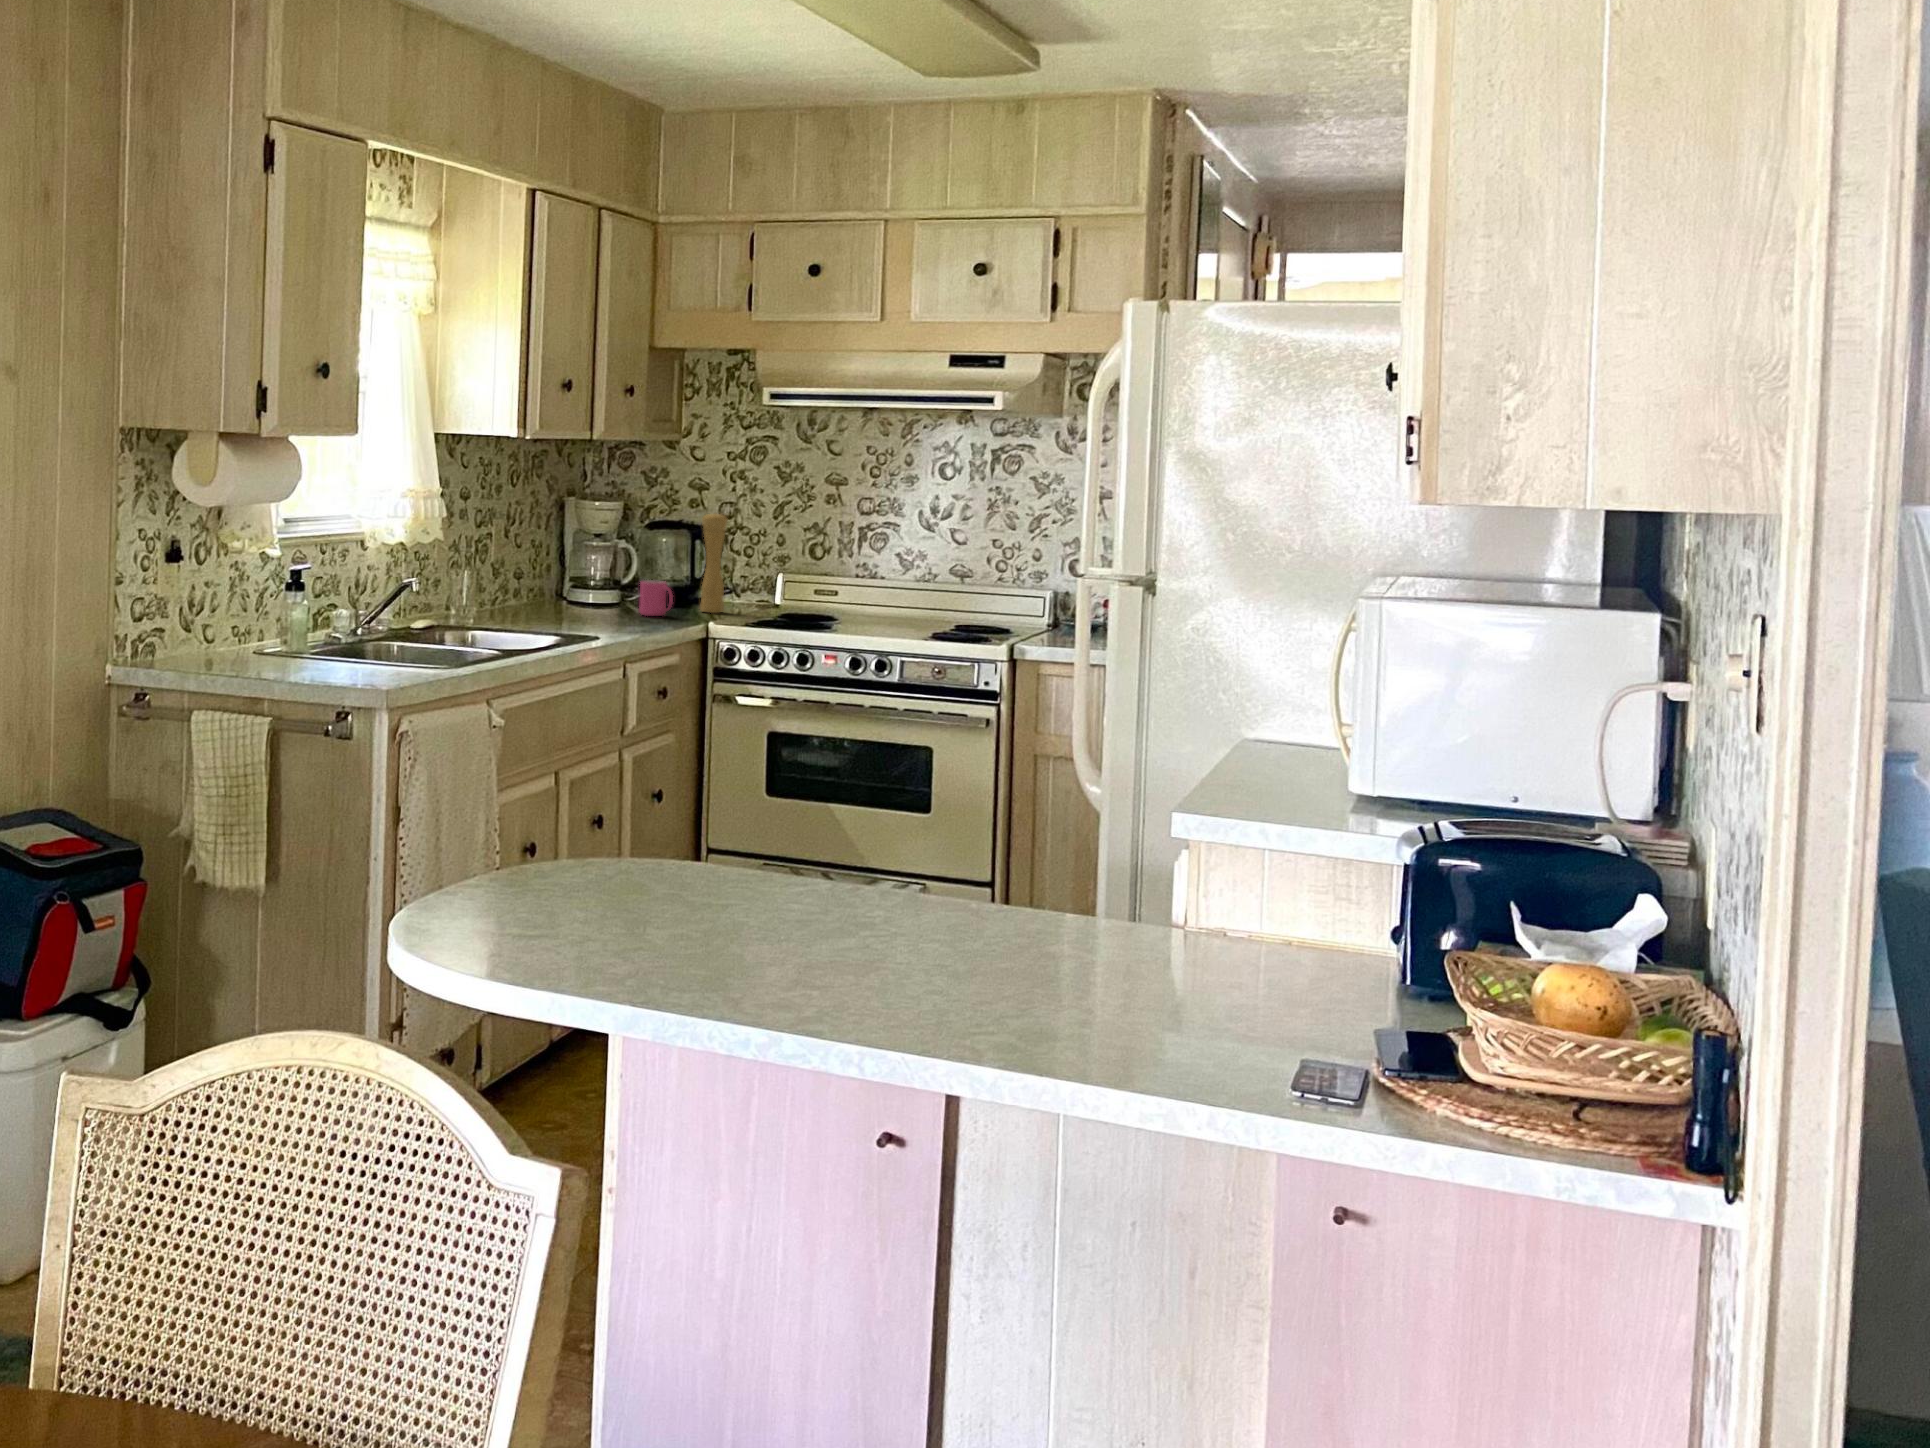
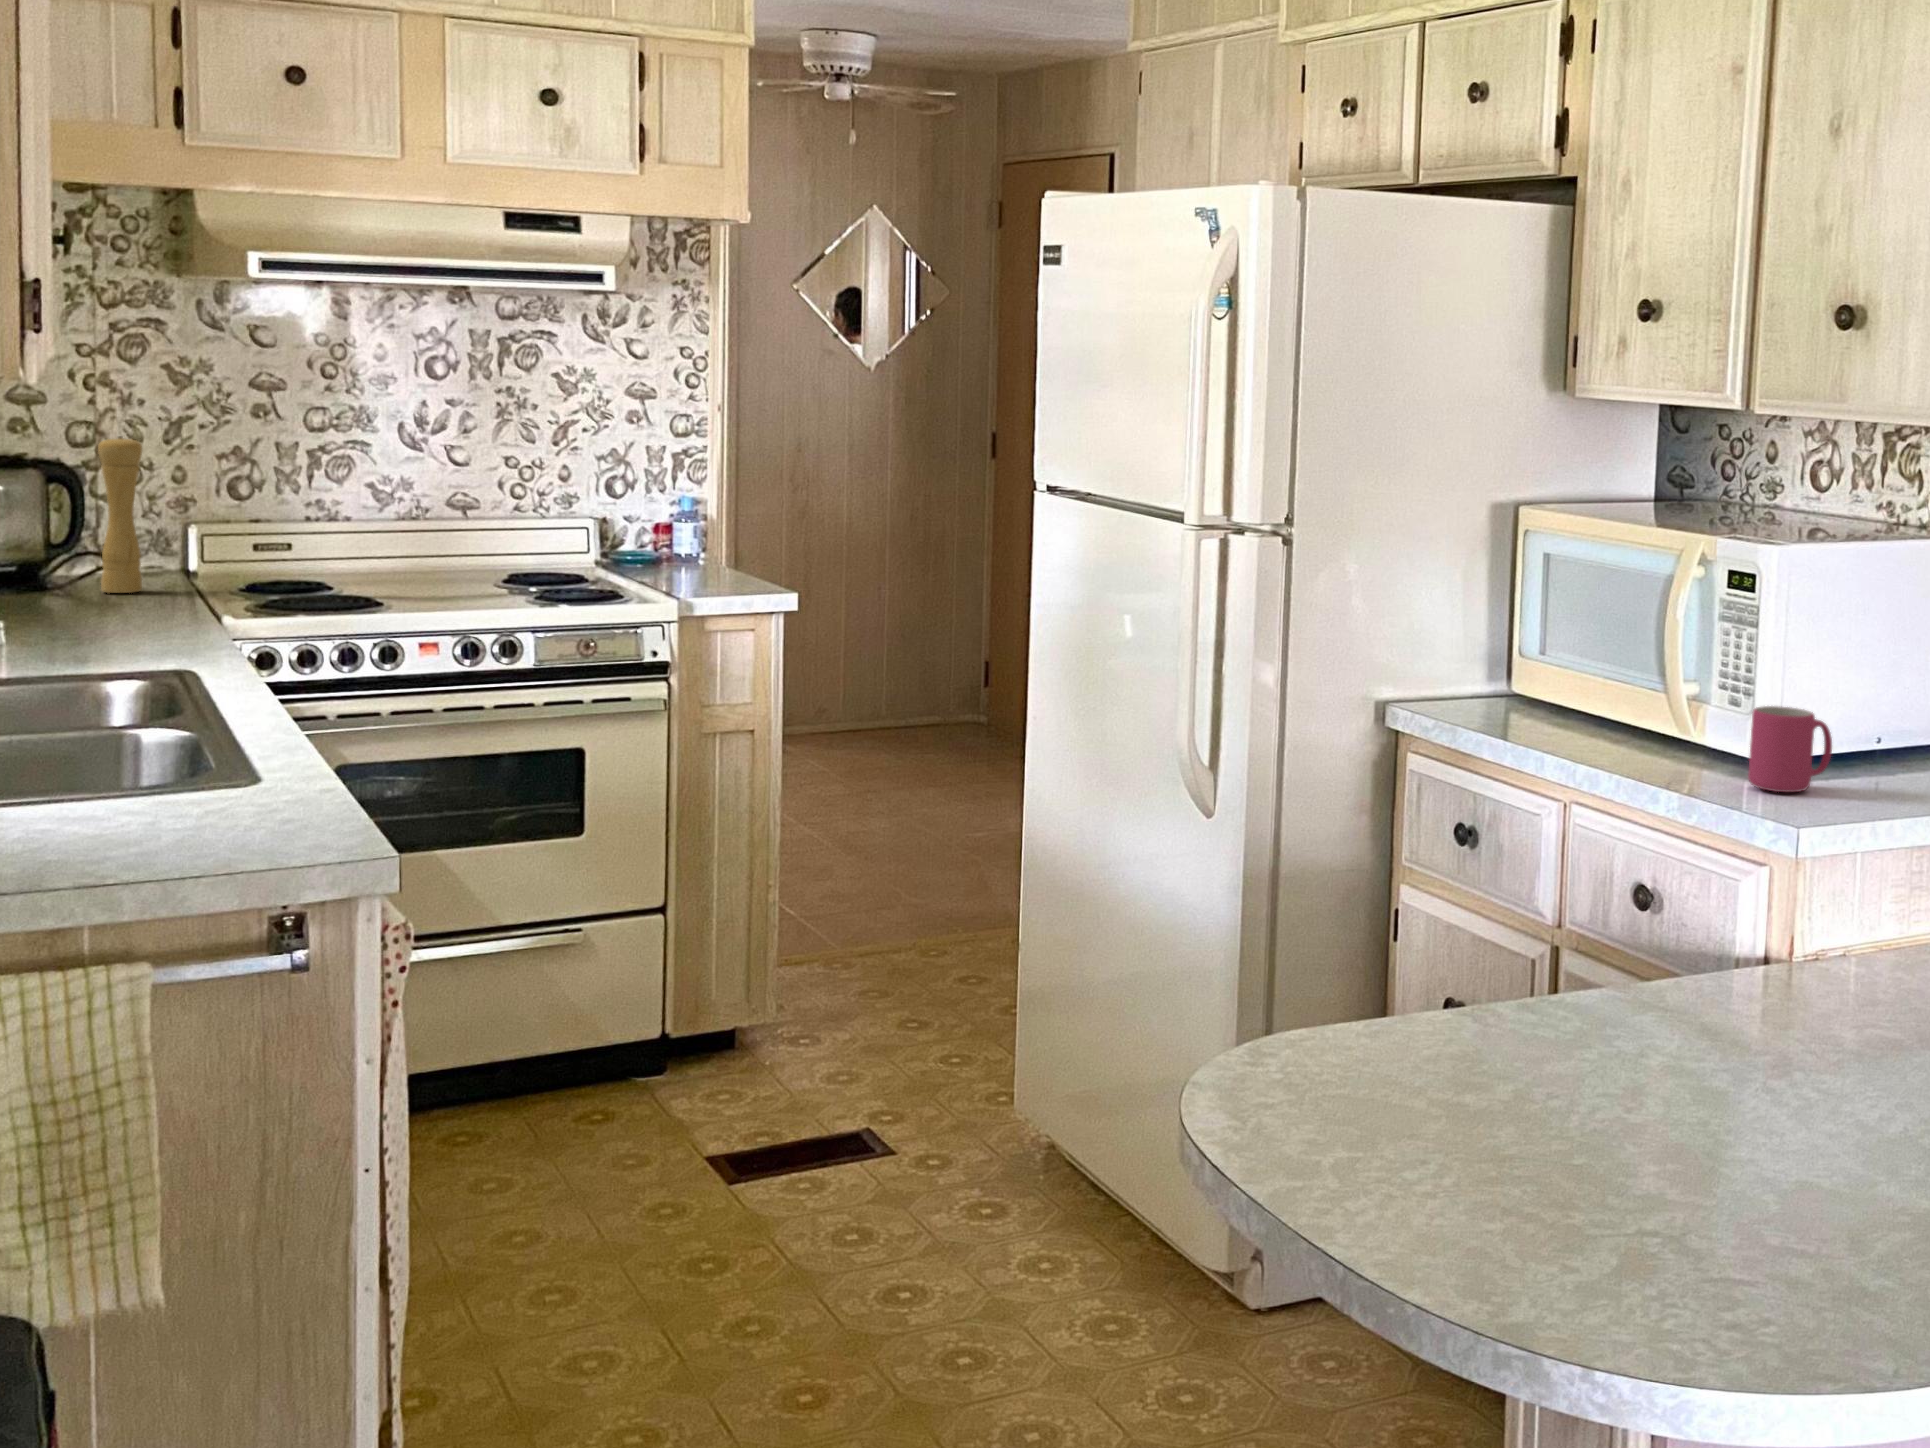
mug: present [639,580,673,616] -> present [1748,706,1832,792]

